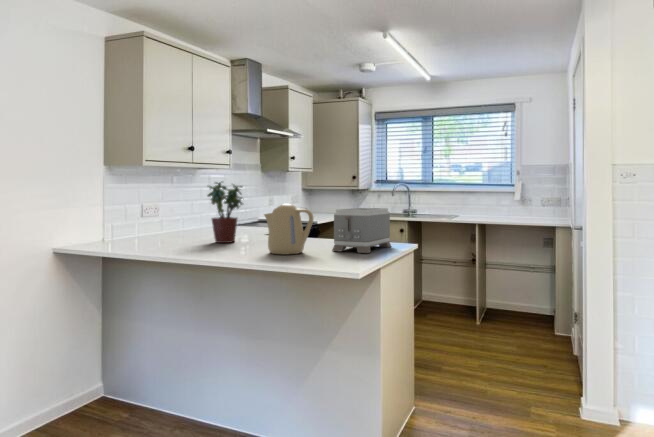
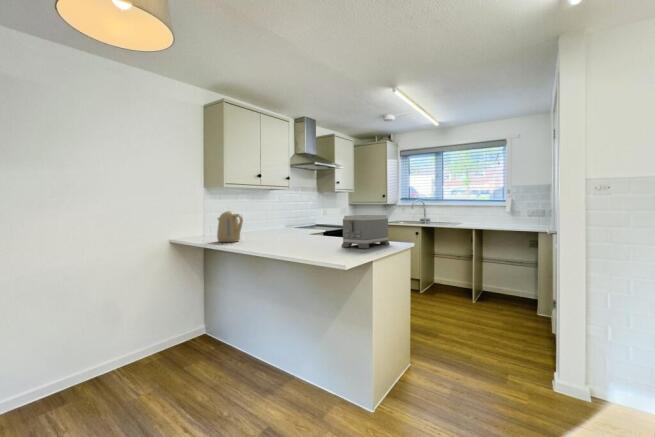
potted plant: present [208,182,243,243] -> none [263,197,289,240]
kettle: present [264,203,313,254] -> present [217,211,243,242]

